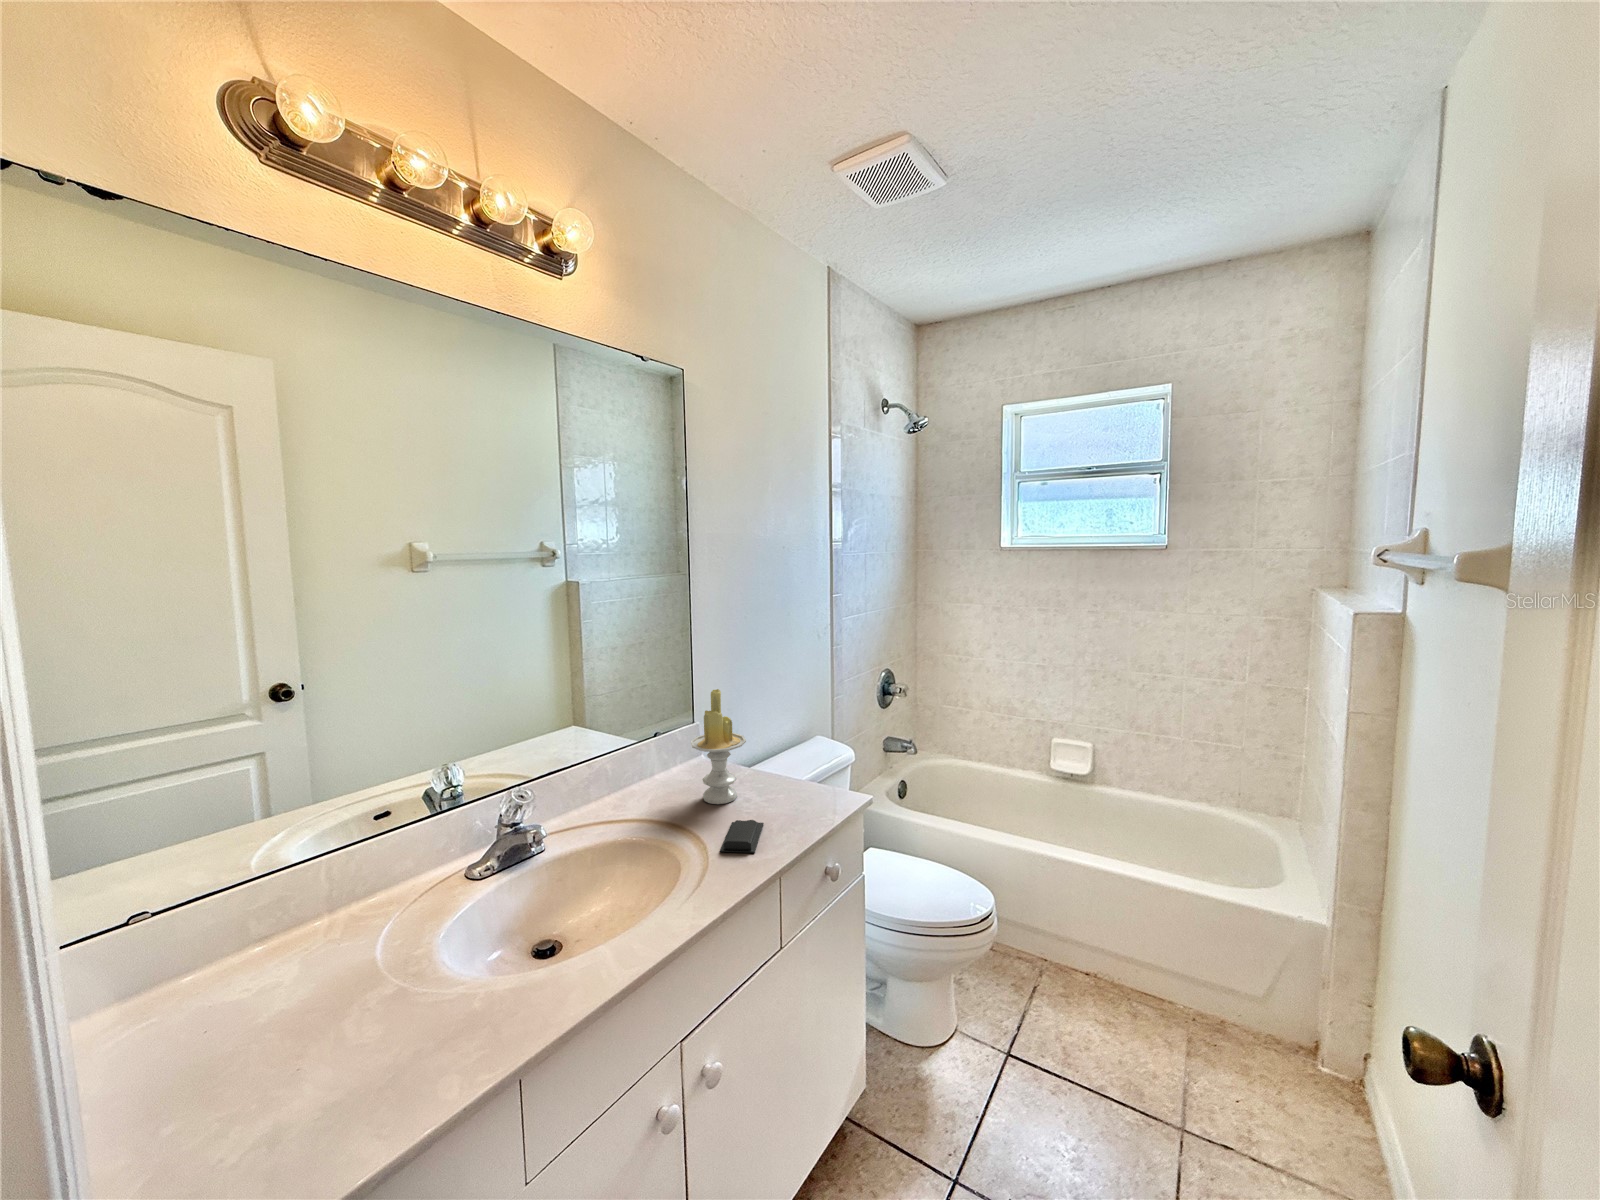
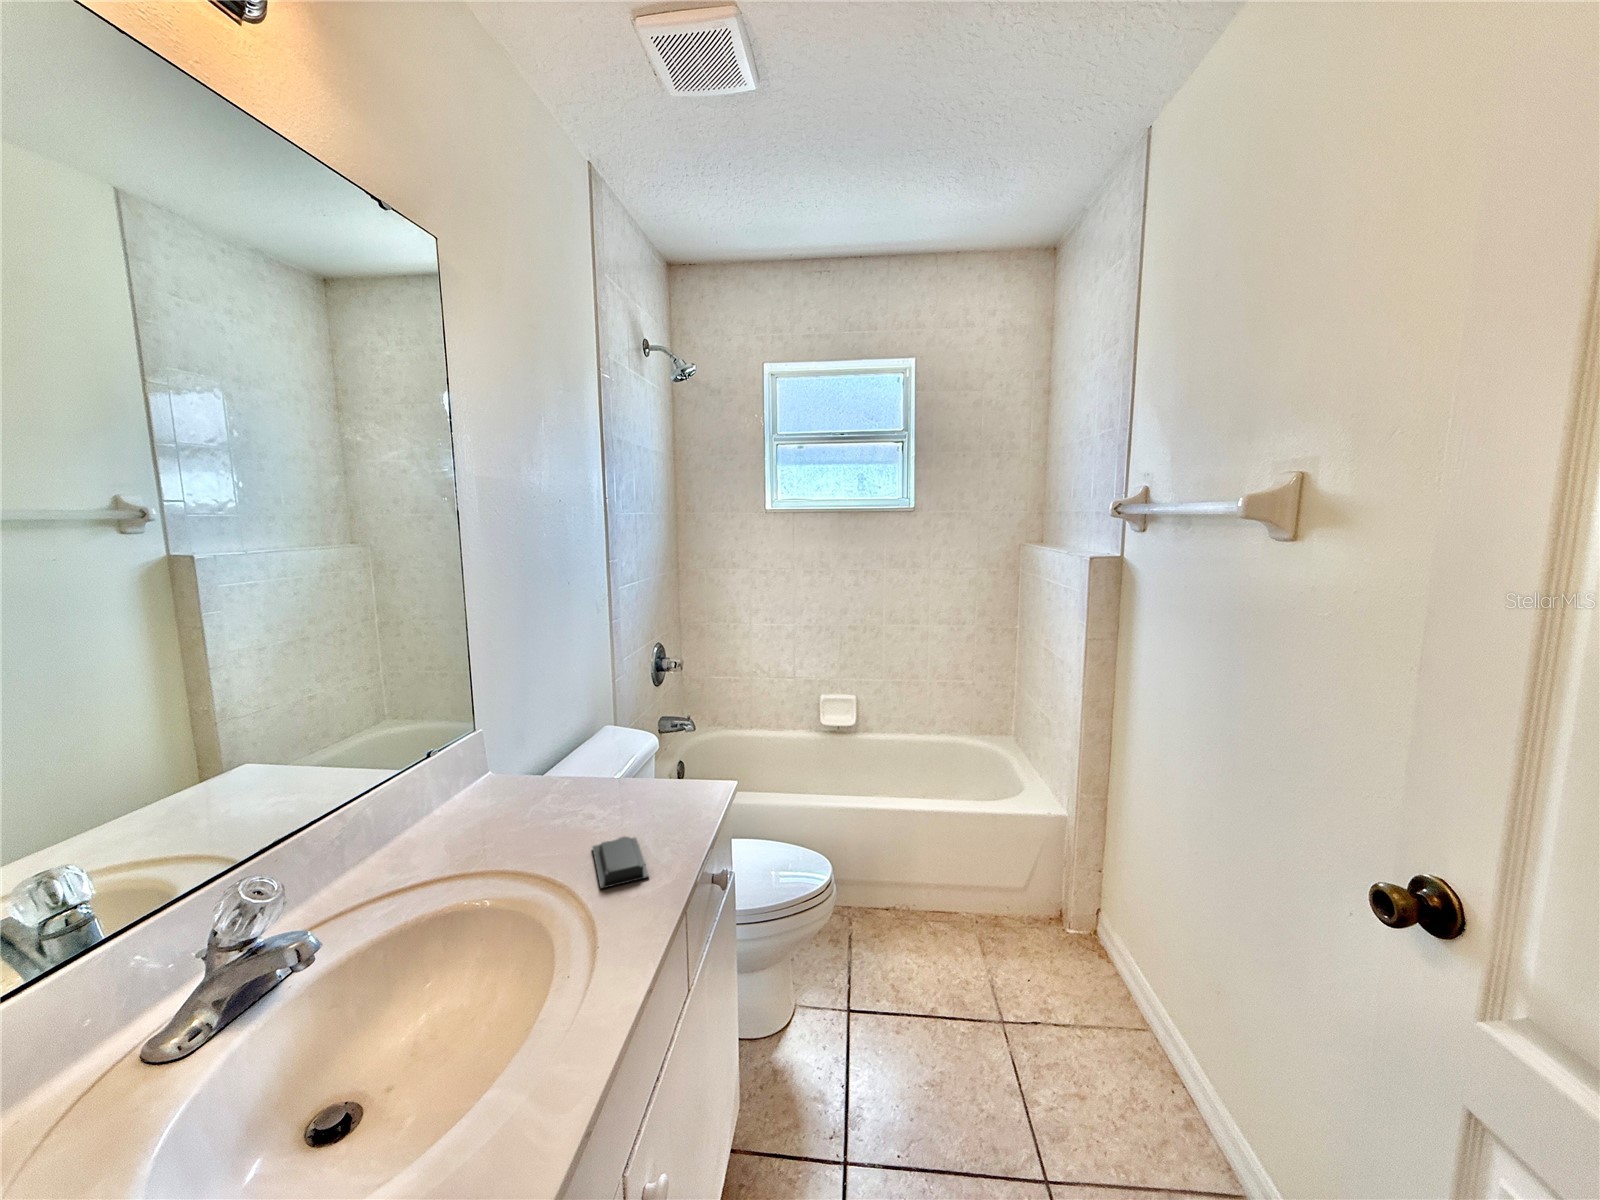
candle: present [691,689,746,804] -> none [506,675,586,830]

